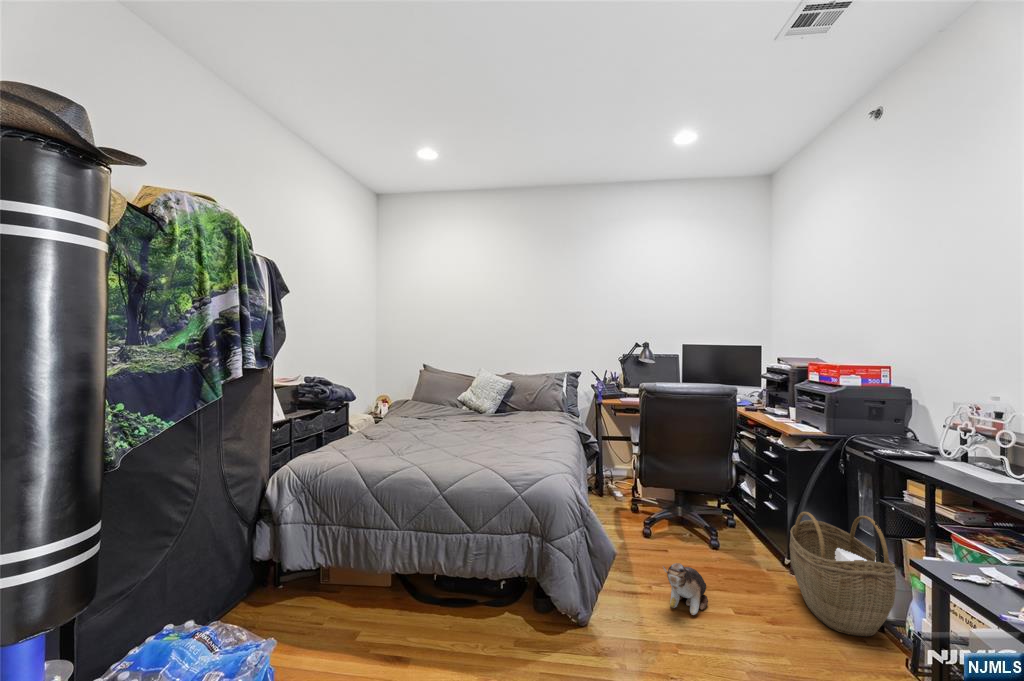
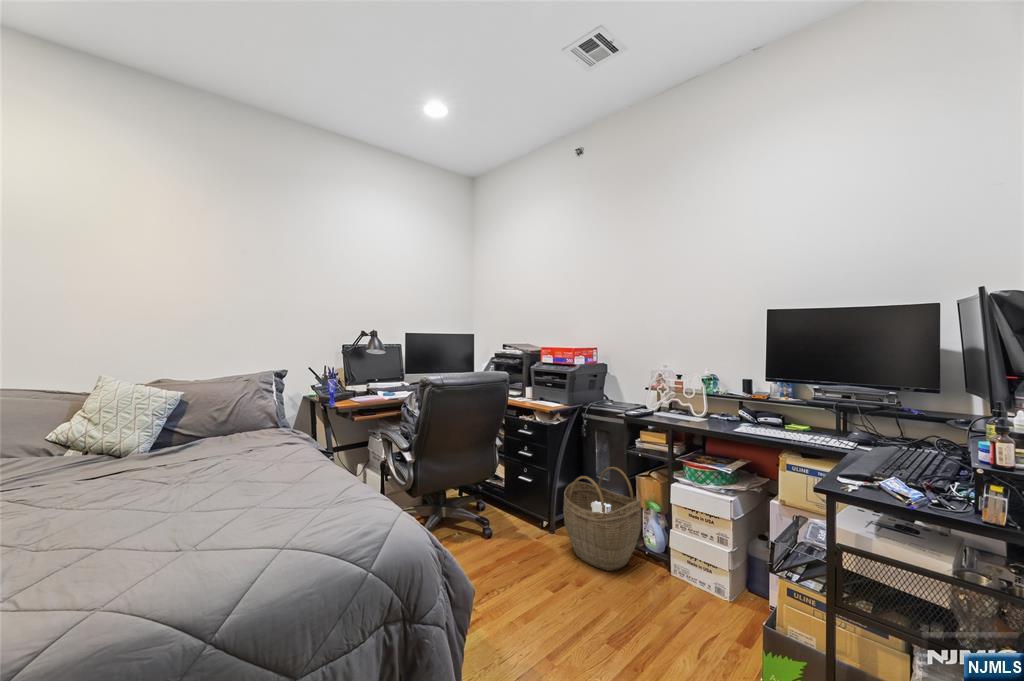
plush toy: present [663,563,708,615] -> none [497,570,528,625]

